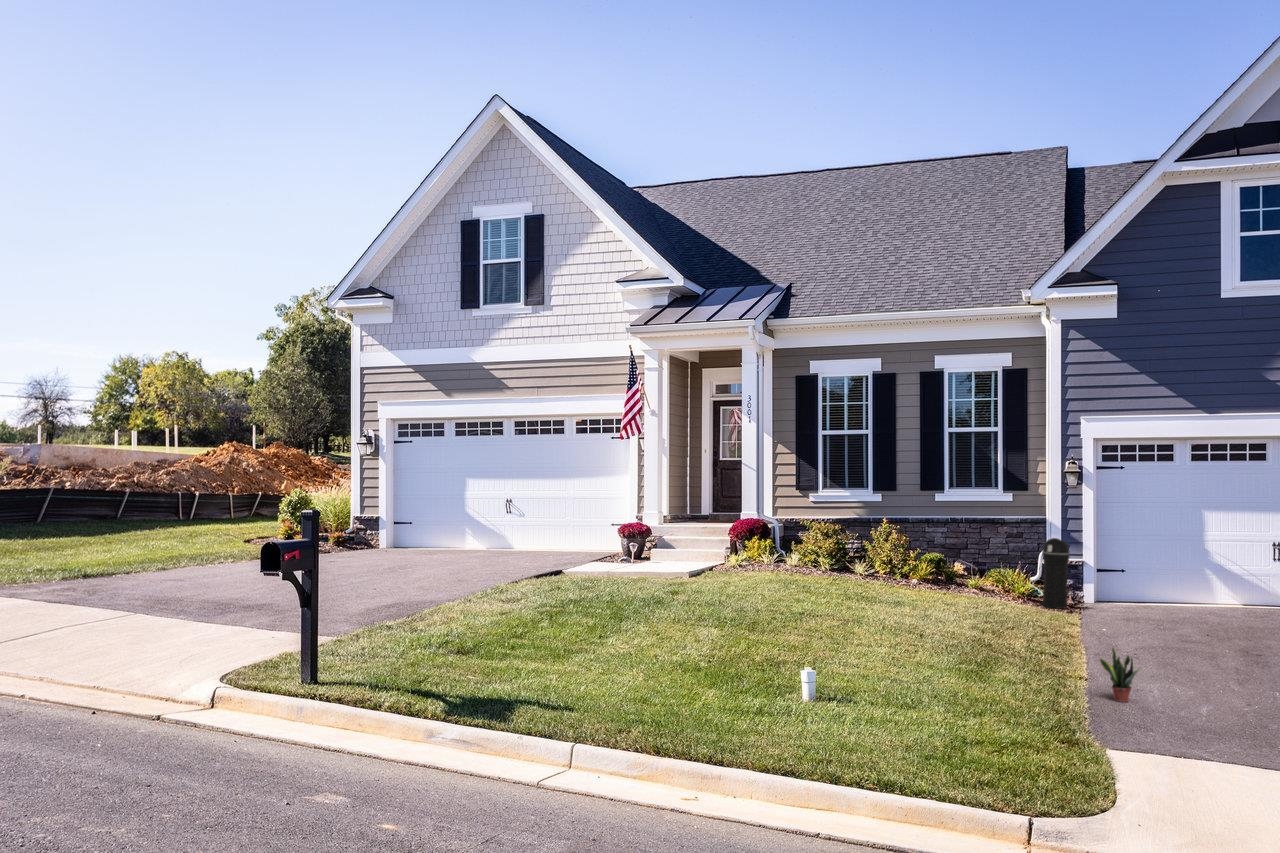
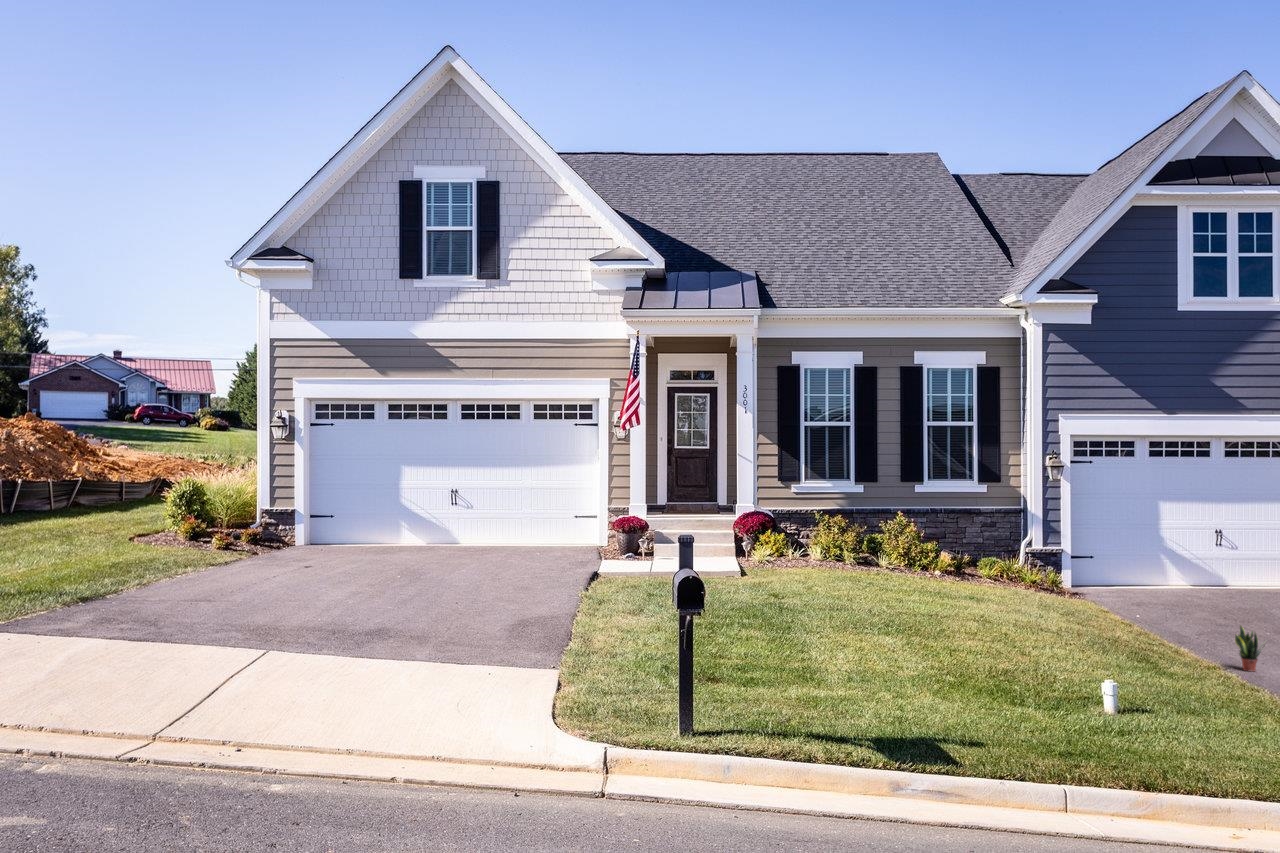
trash can: present [1042,538,1070,609] -> none [1045,528,1070,593]

